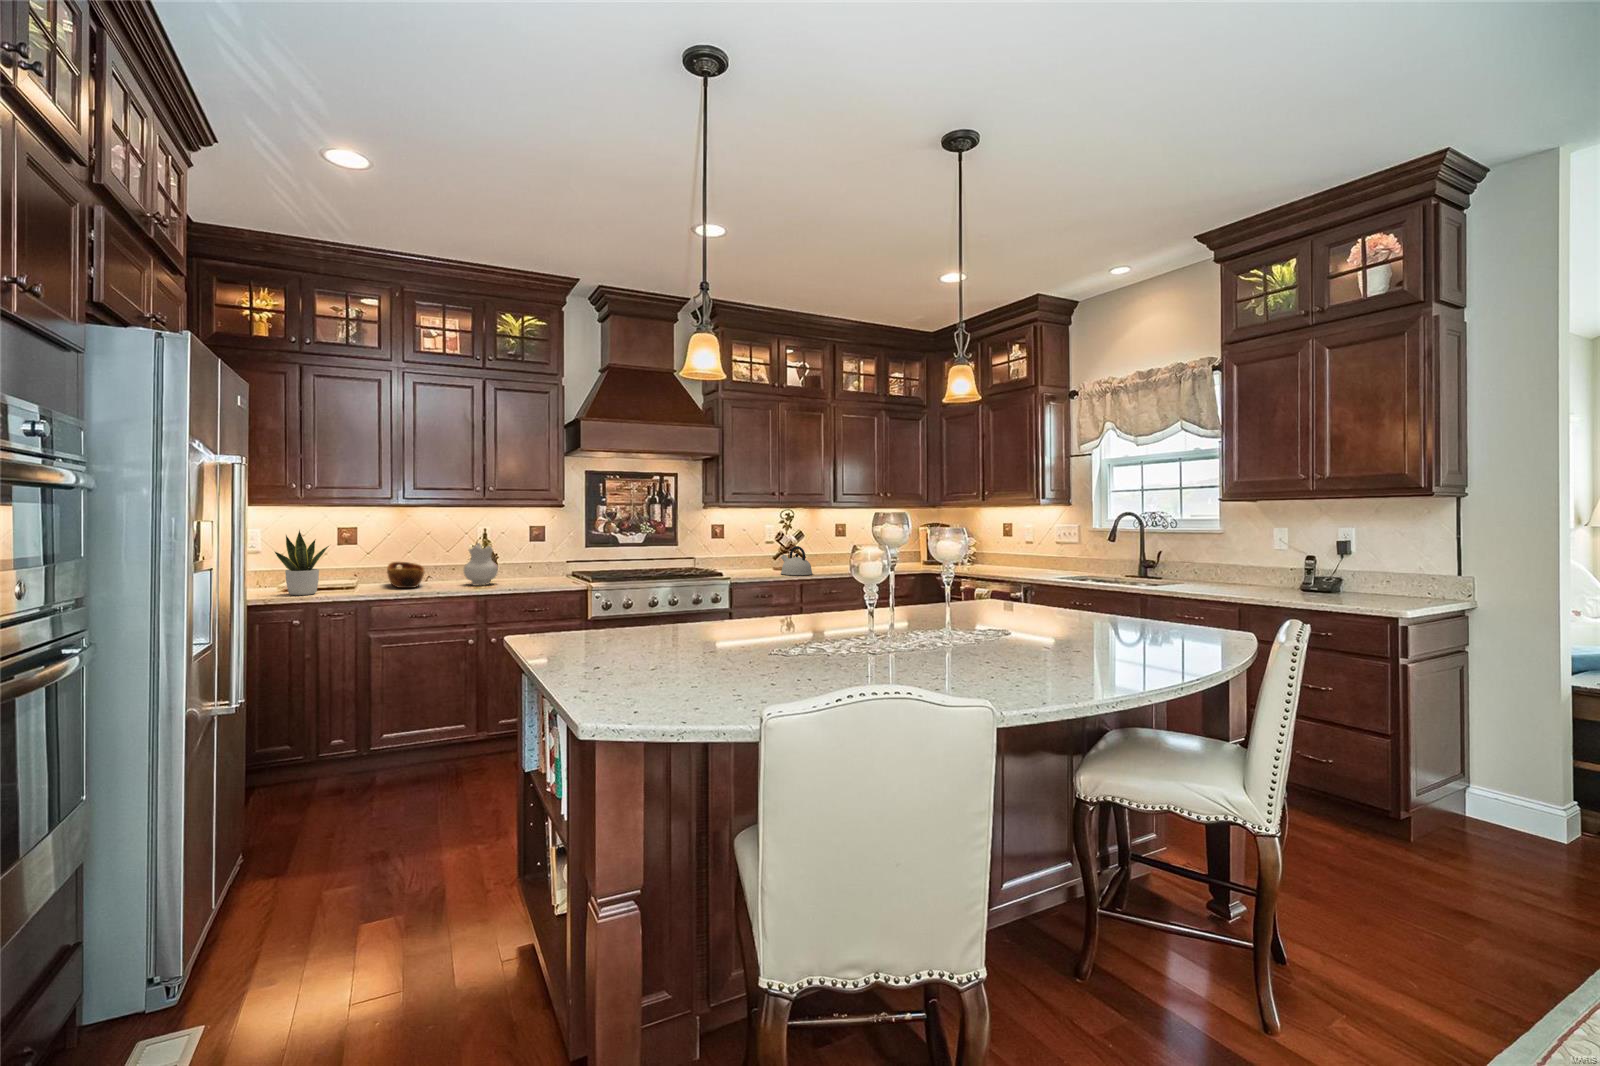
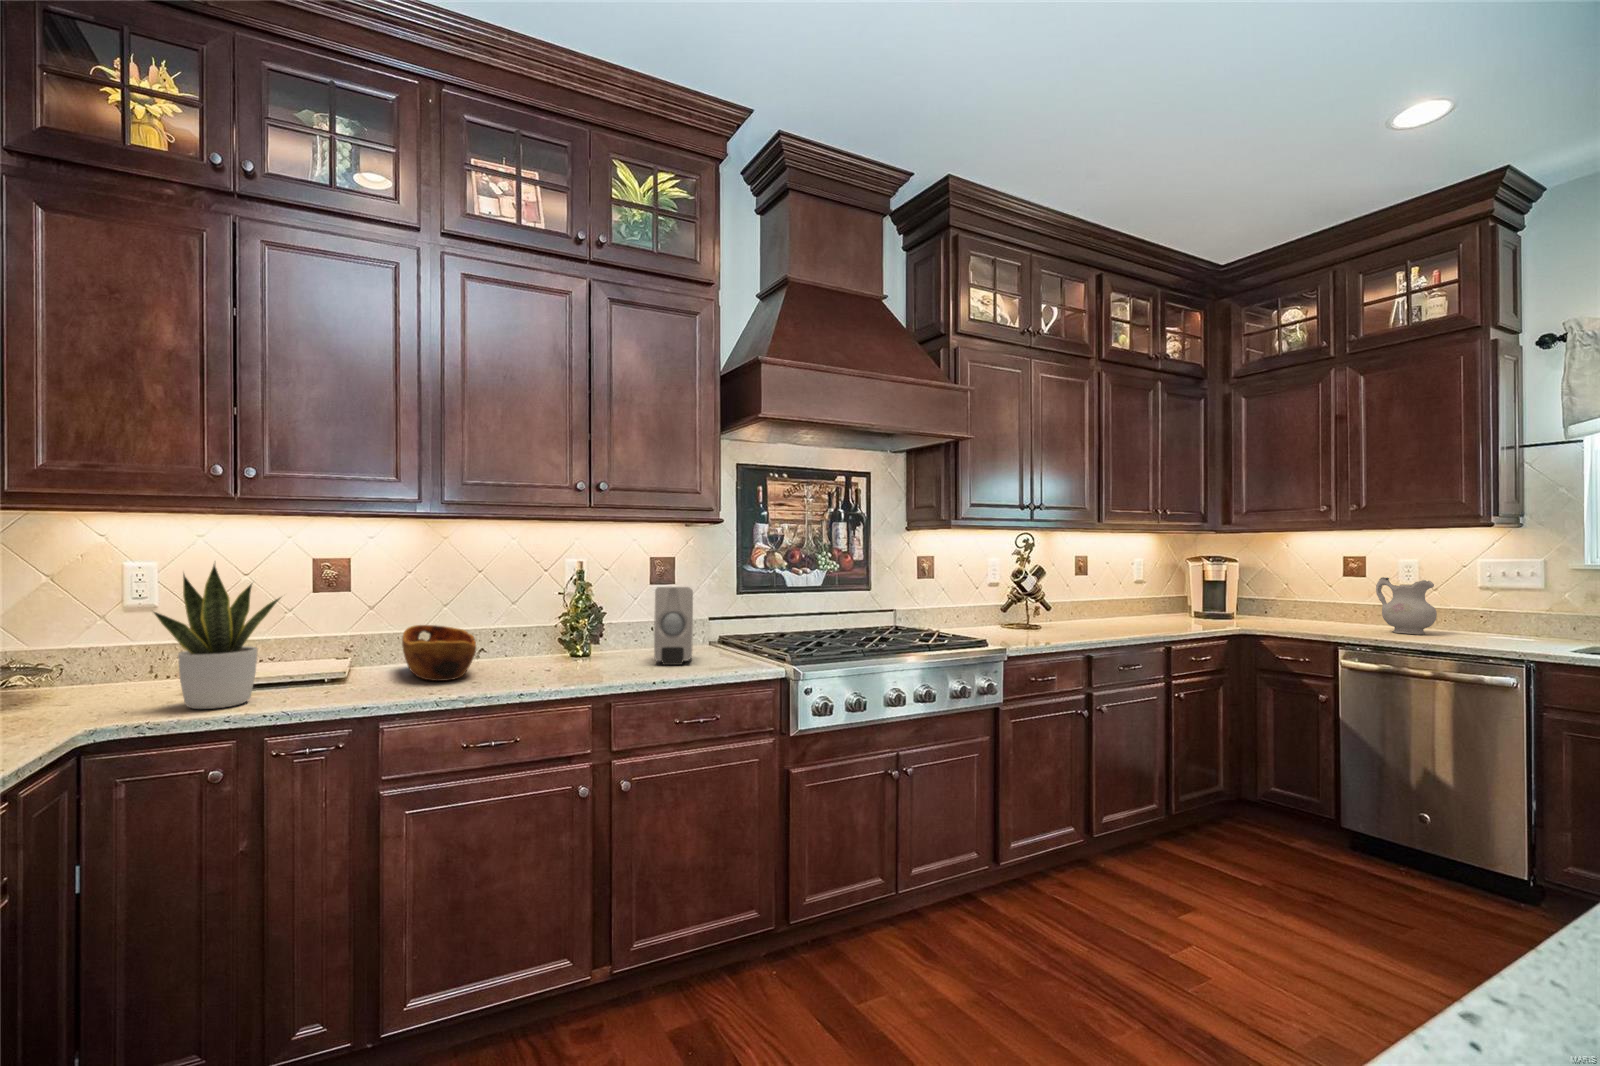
ceramic pitcher: present [463,543,498,586] -> present [1376,577,1437,635]
soap dispenser: none [519,543,546,584] -> present [654,587,693,665]
kettle: present [781,546,812,575] -> none [1039,588,1099,636]

